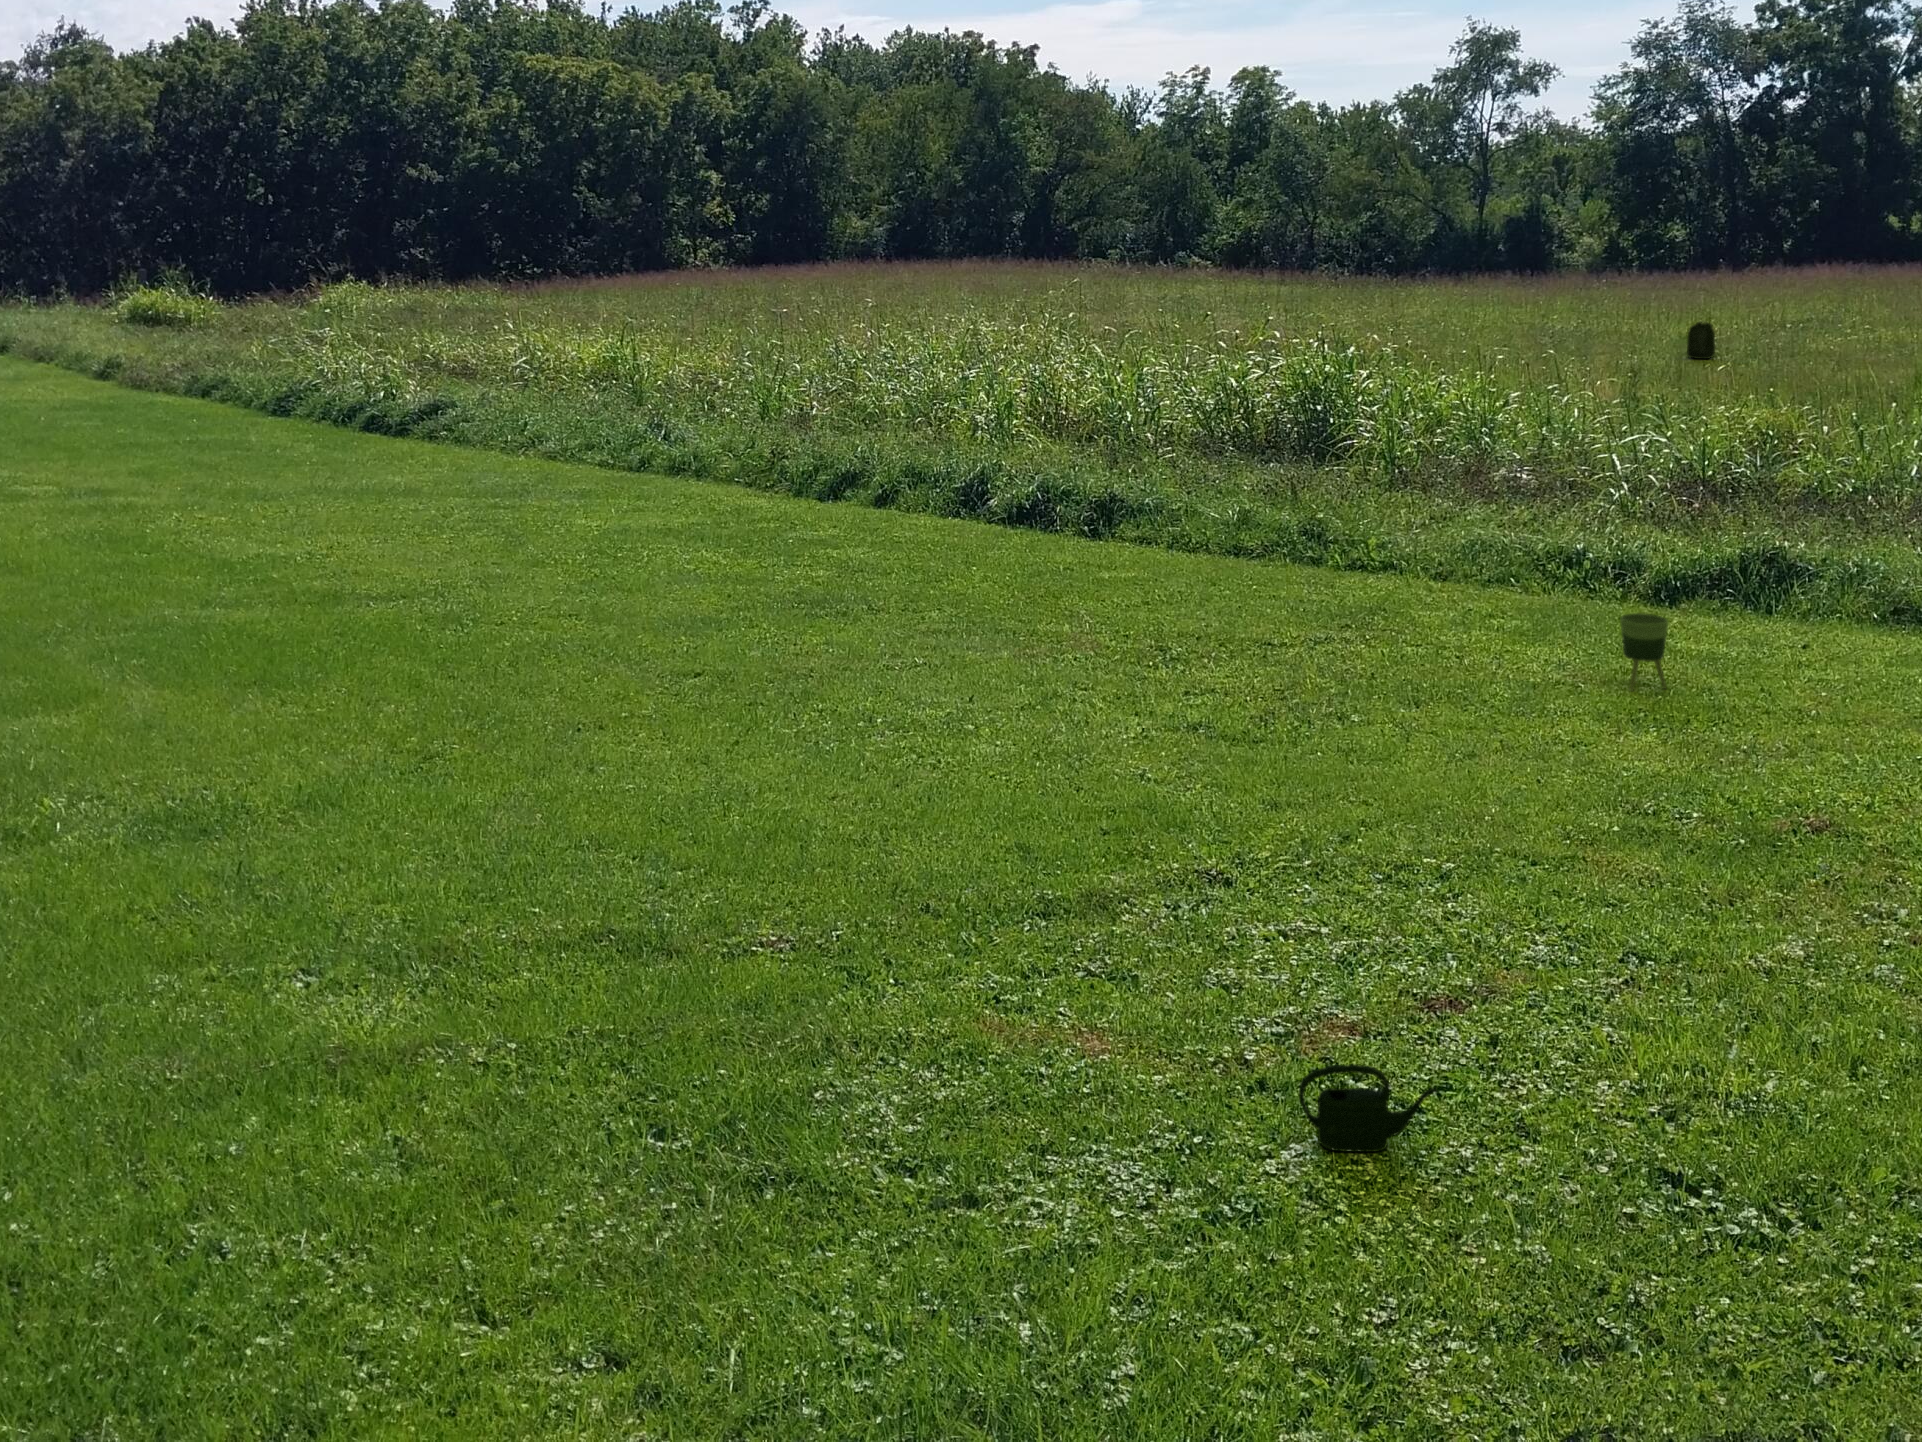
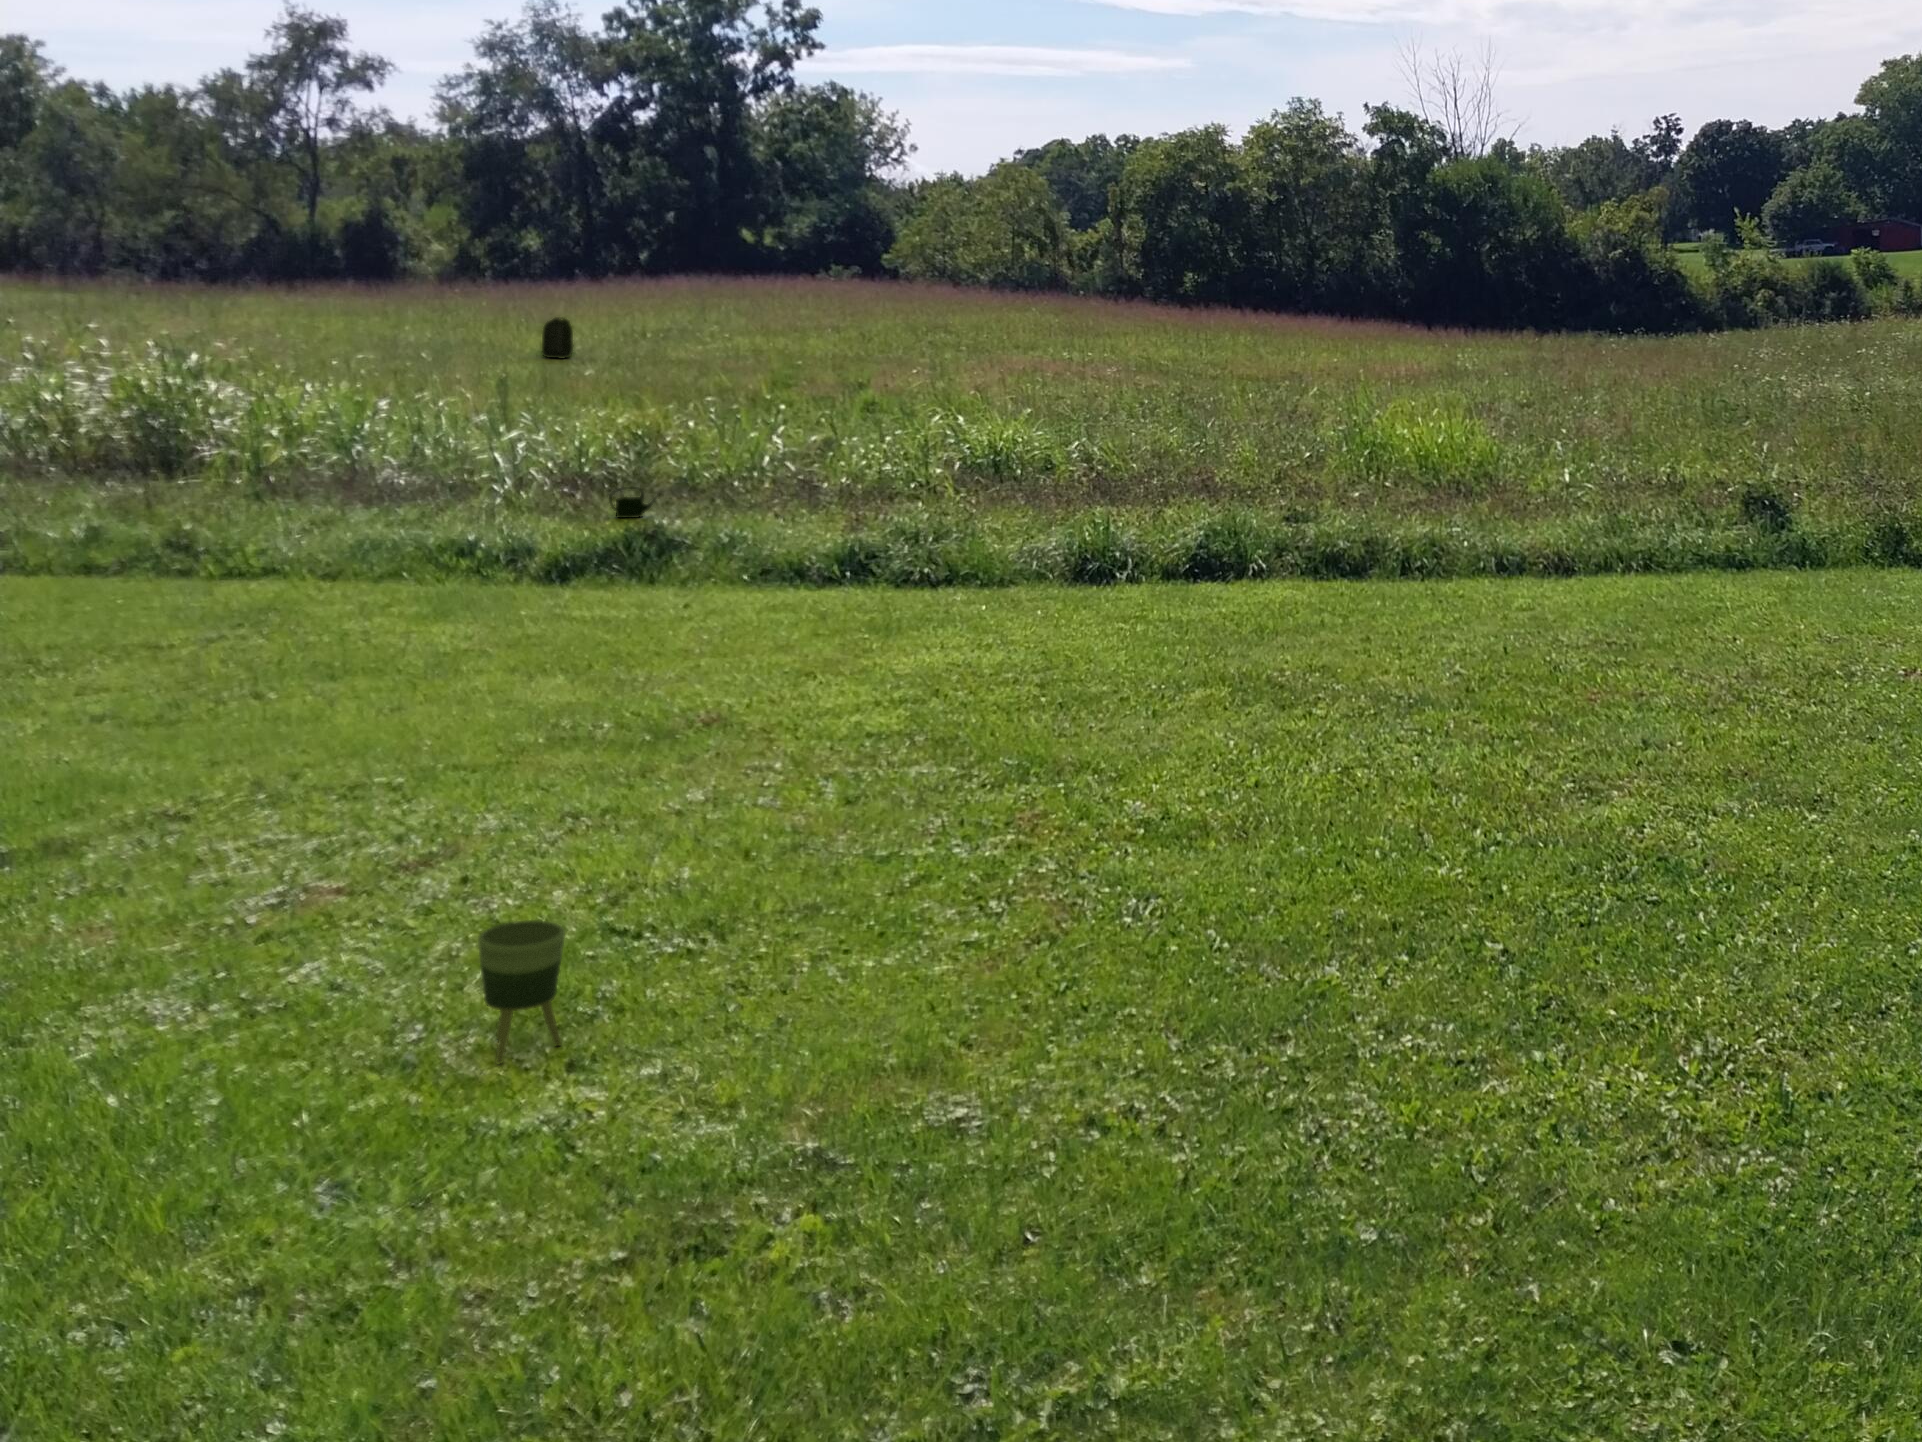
planter: present [1620,613,1668,691] -> present [478,920,565,1064]
watering can: present [1299,1064,1437,1152] -> present [609,489,654,518]

